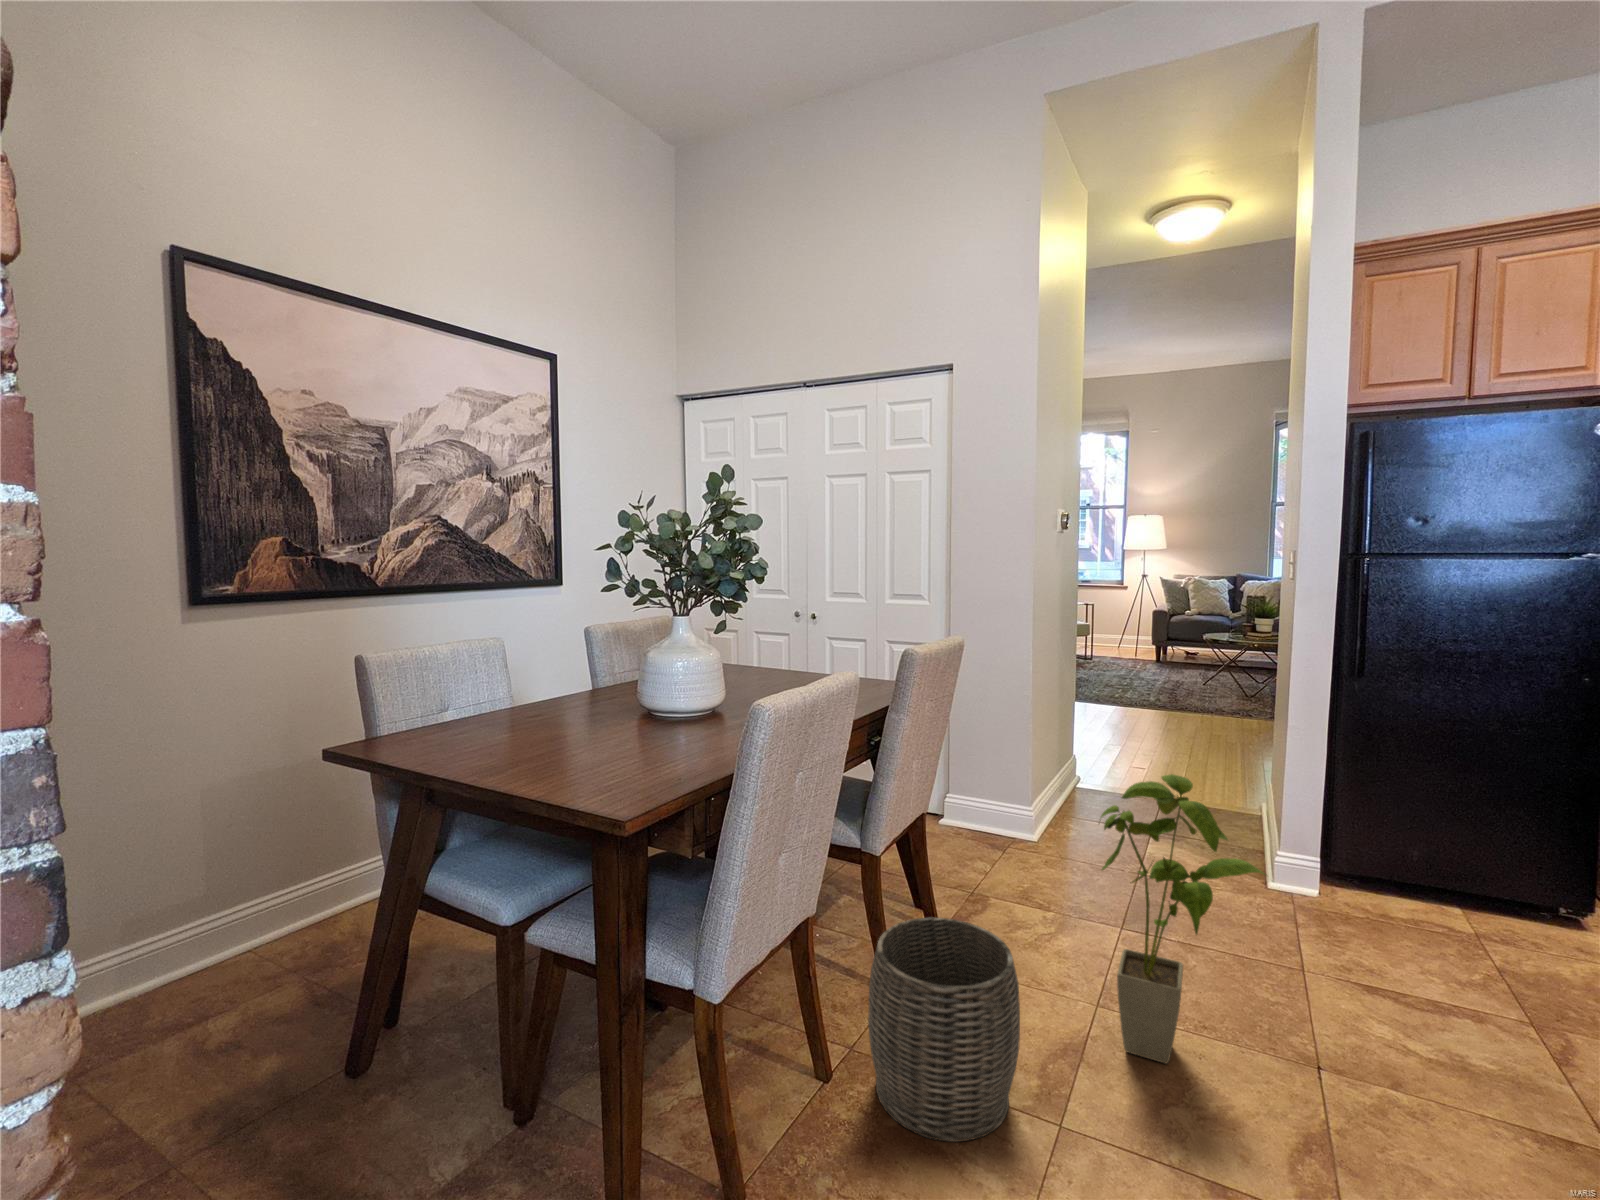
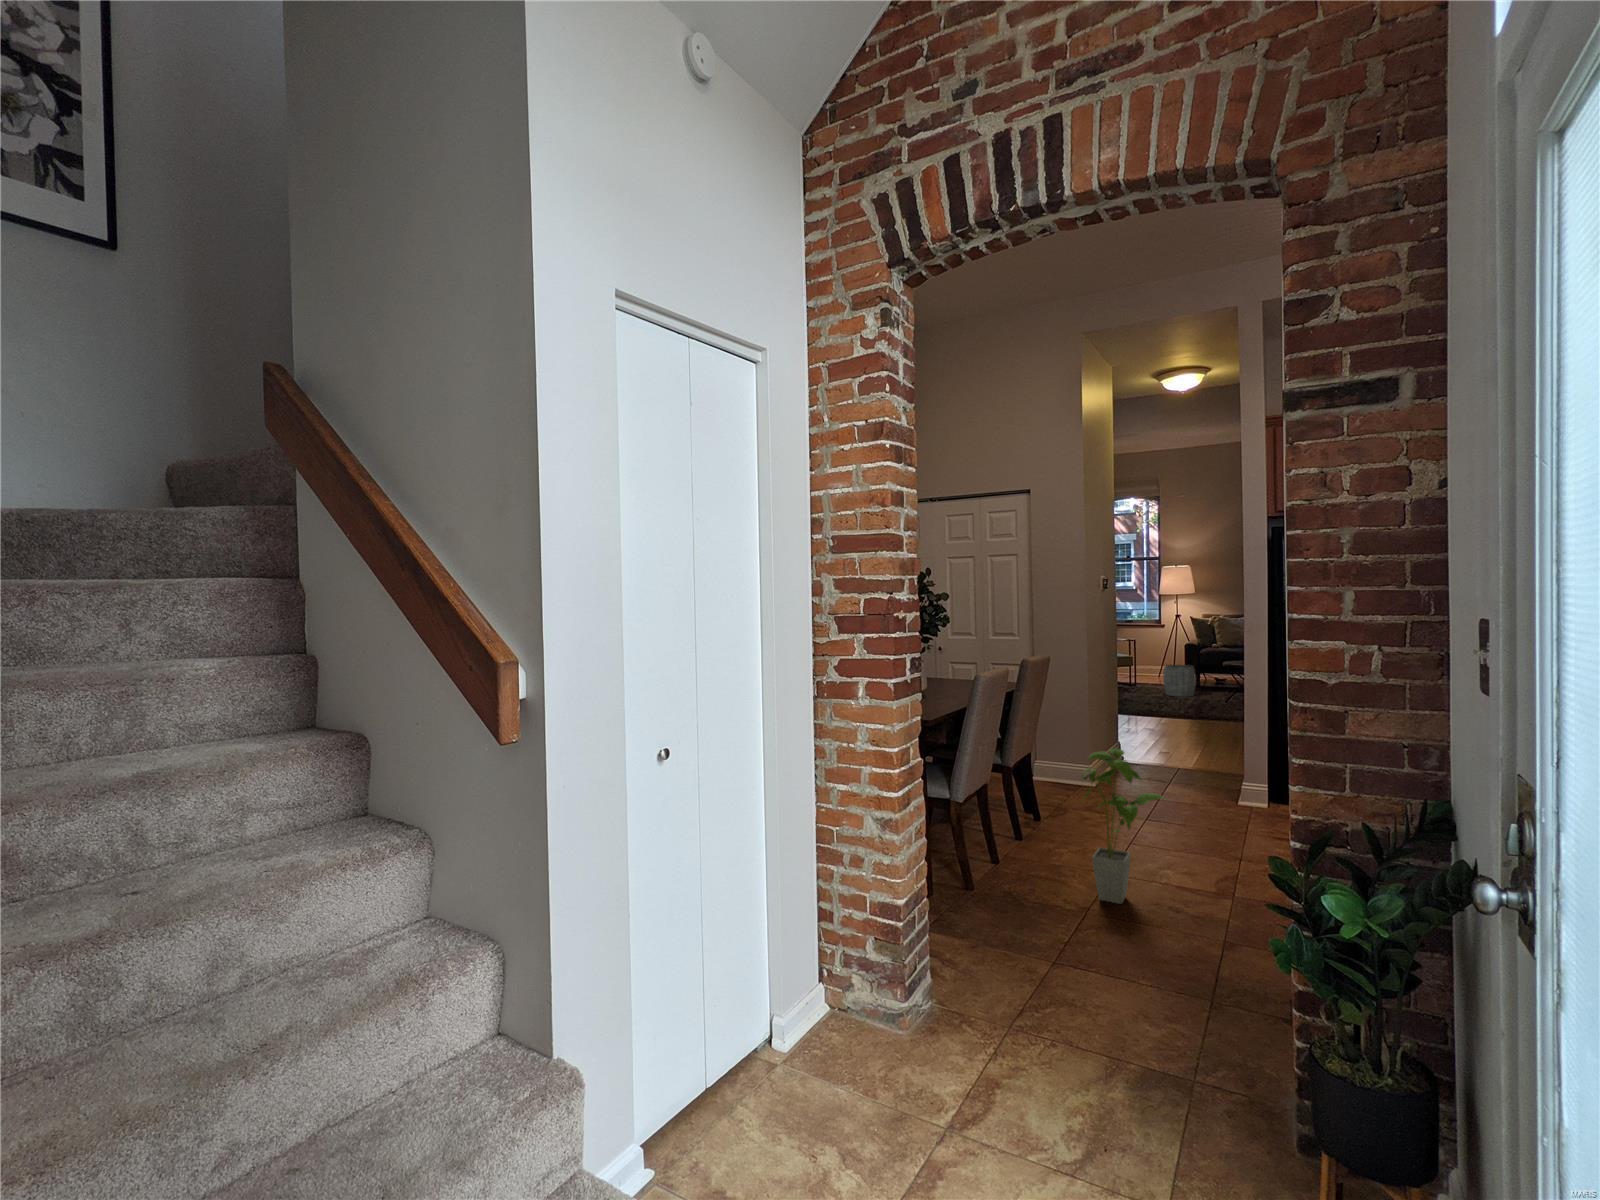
woven basket: present [868,918,1020,1142] -> present [1163,665,1196,697]

